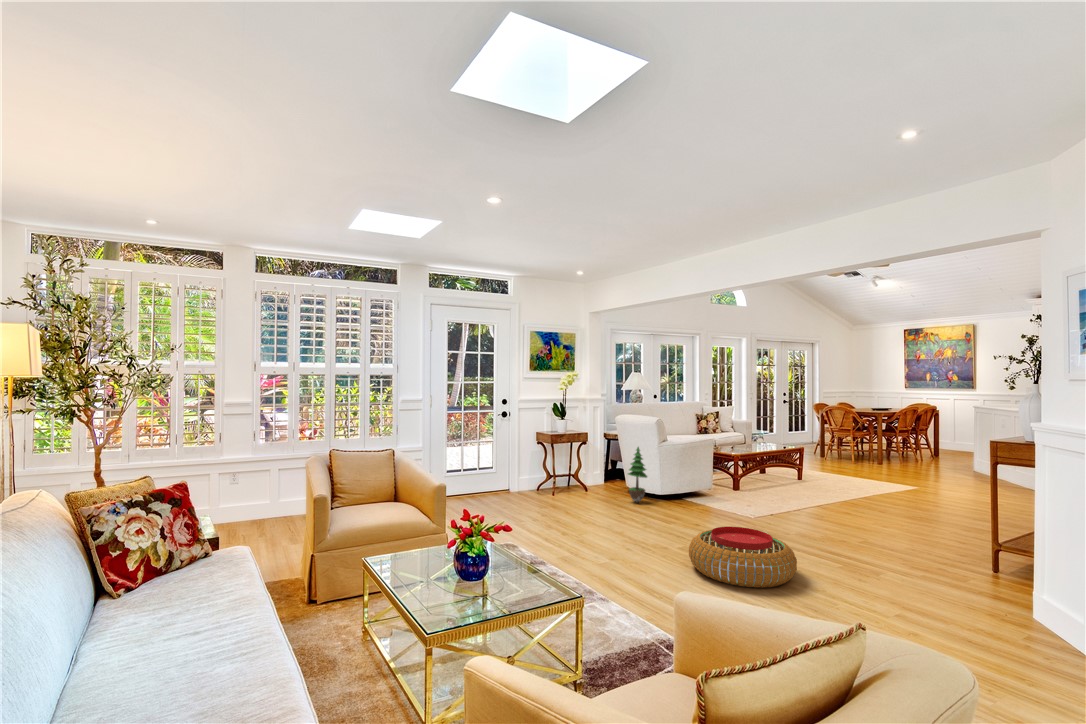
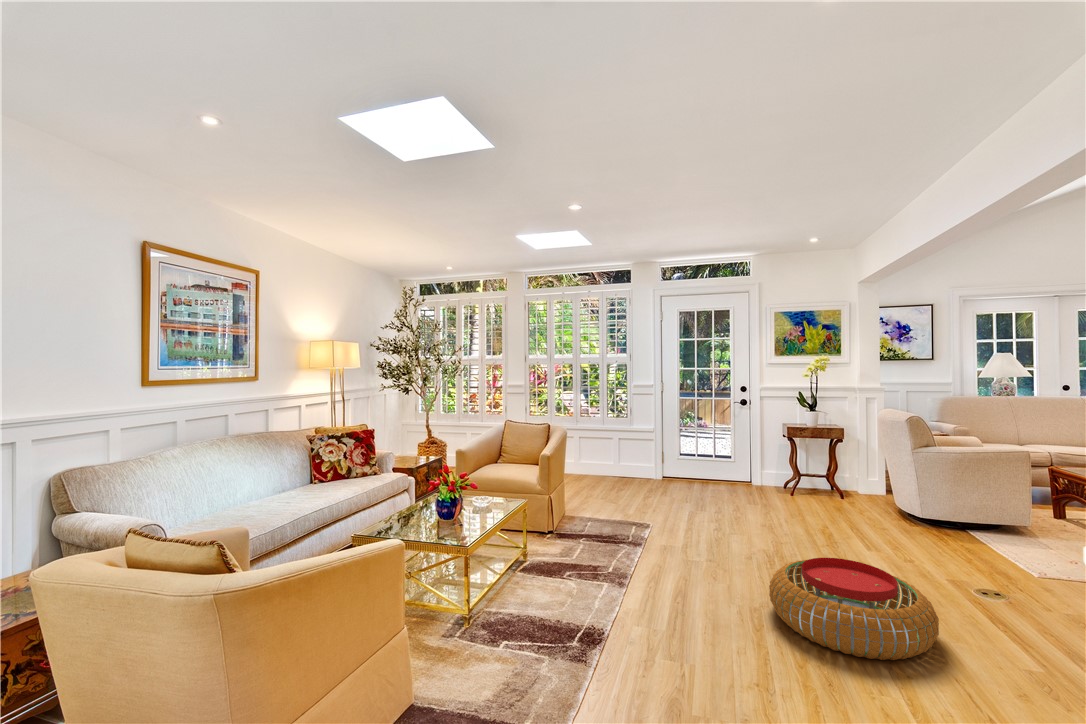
potted tree: present [628,447,647,502] -> none [871,448,903,522]

